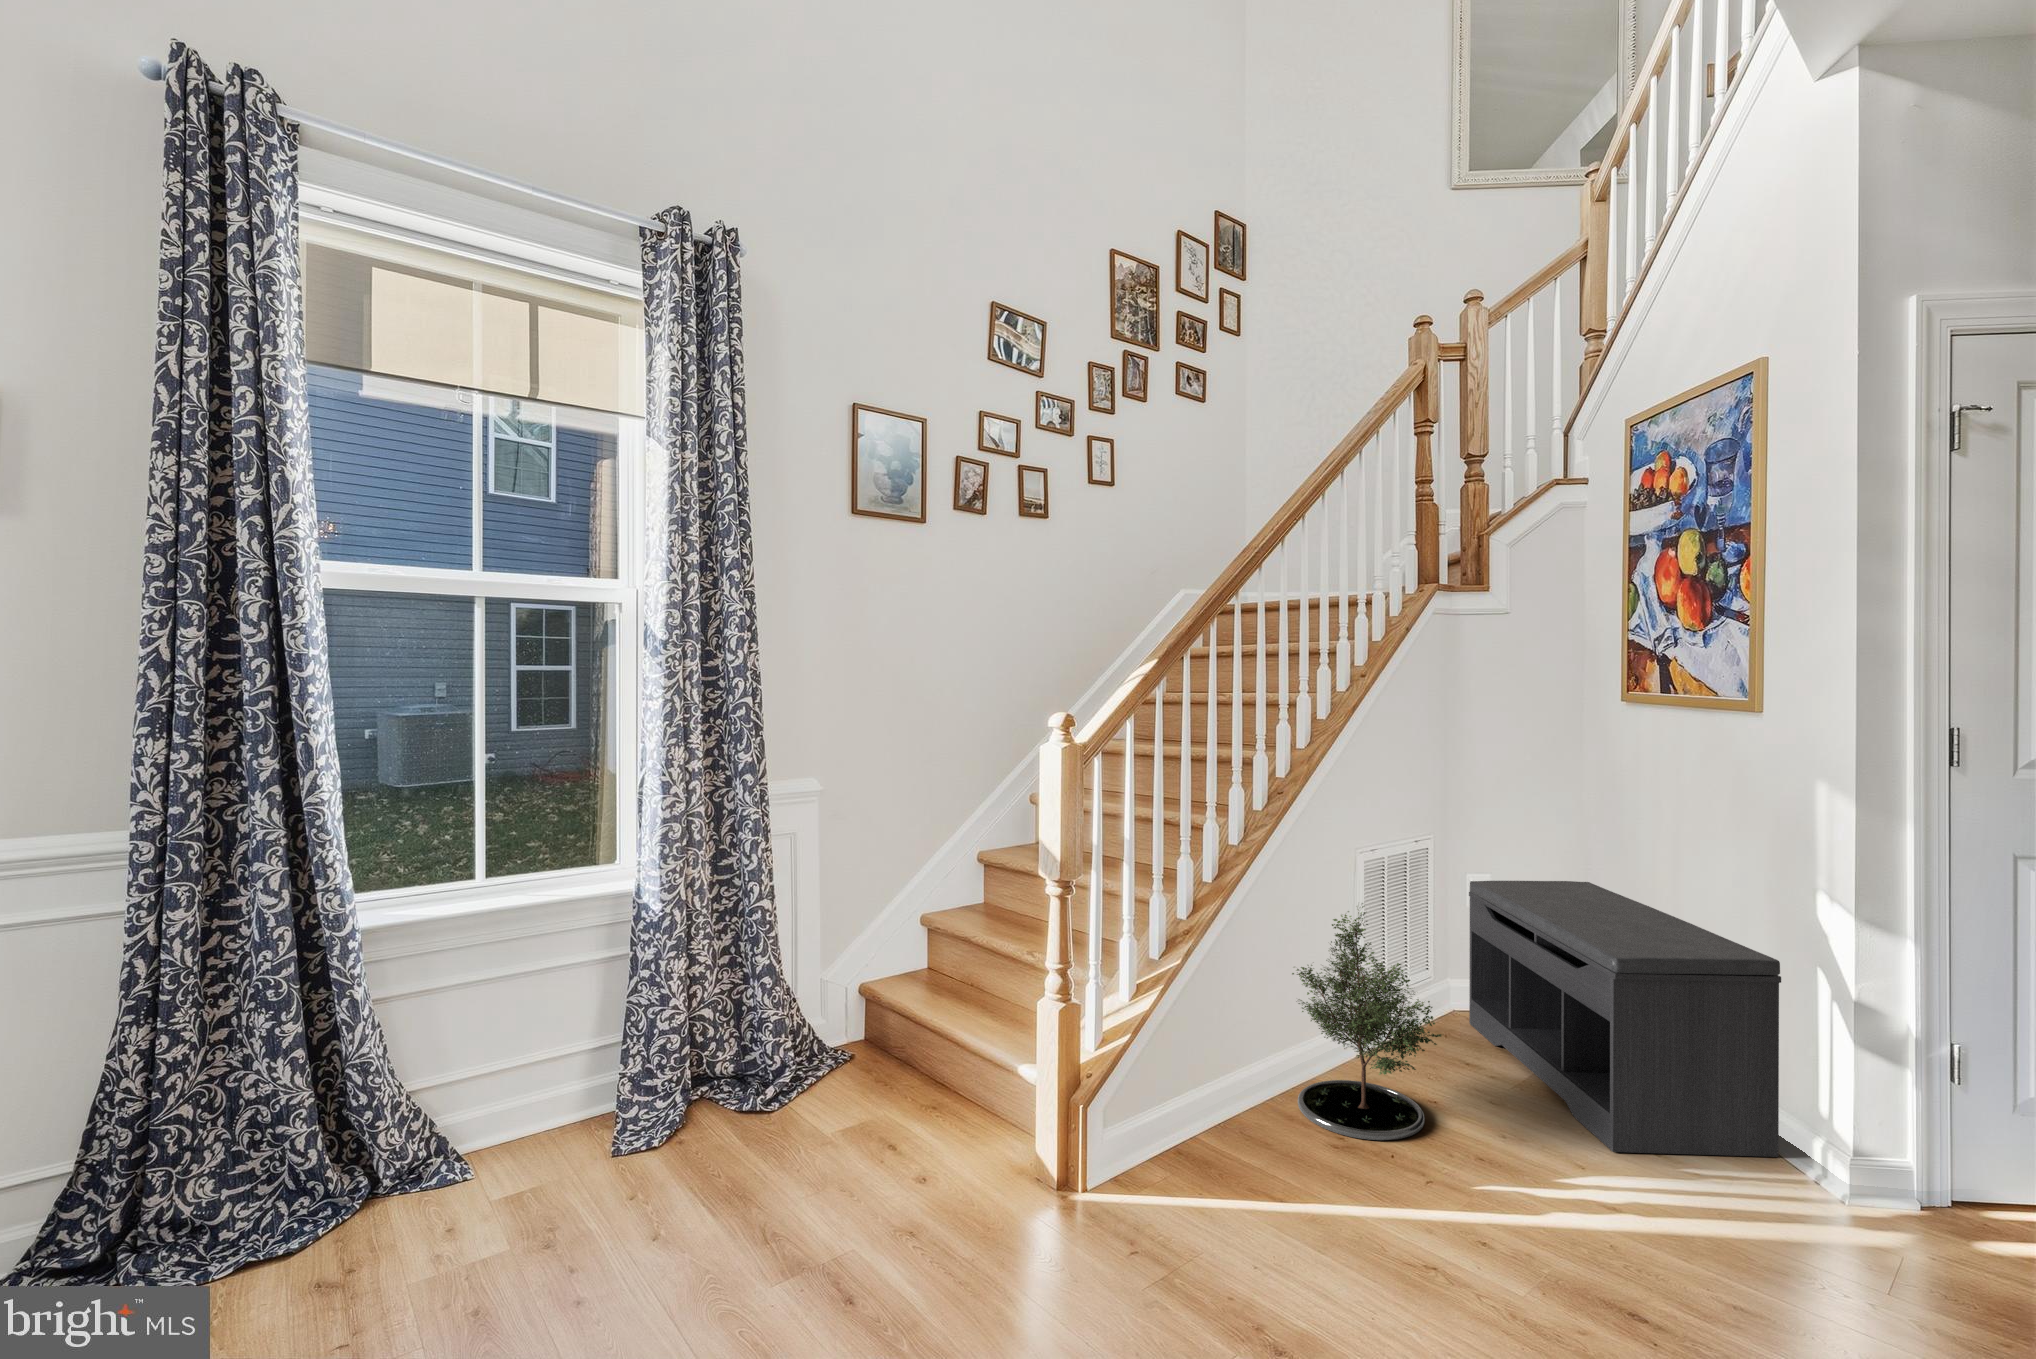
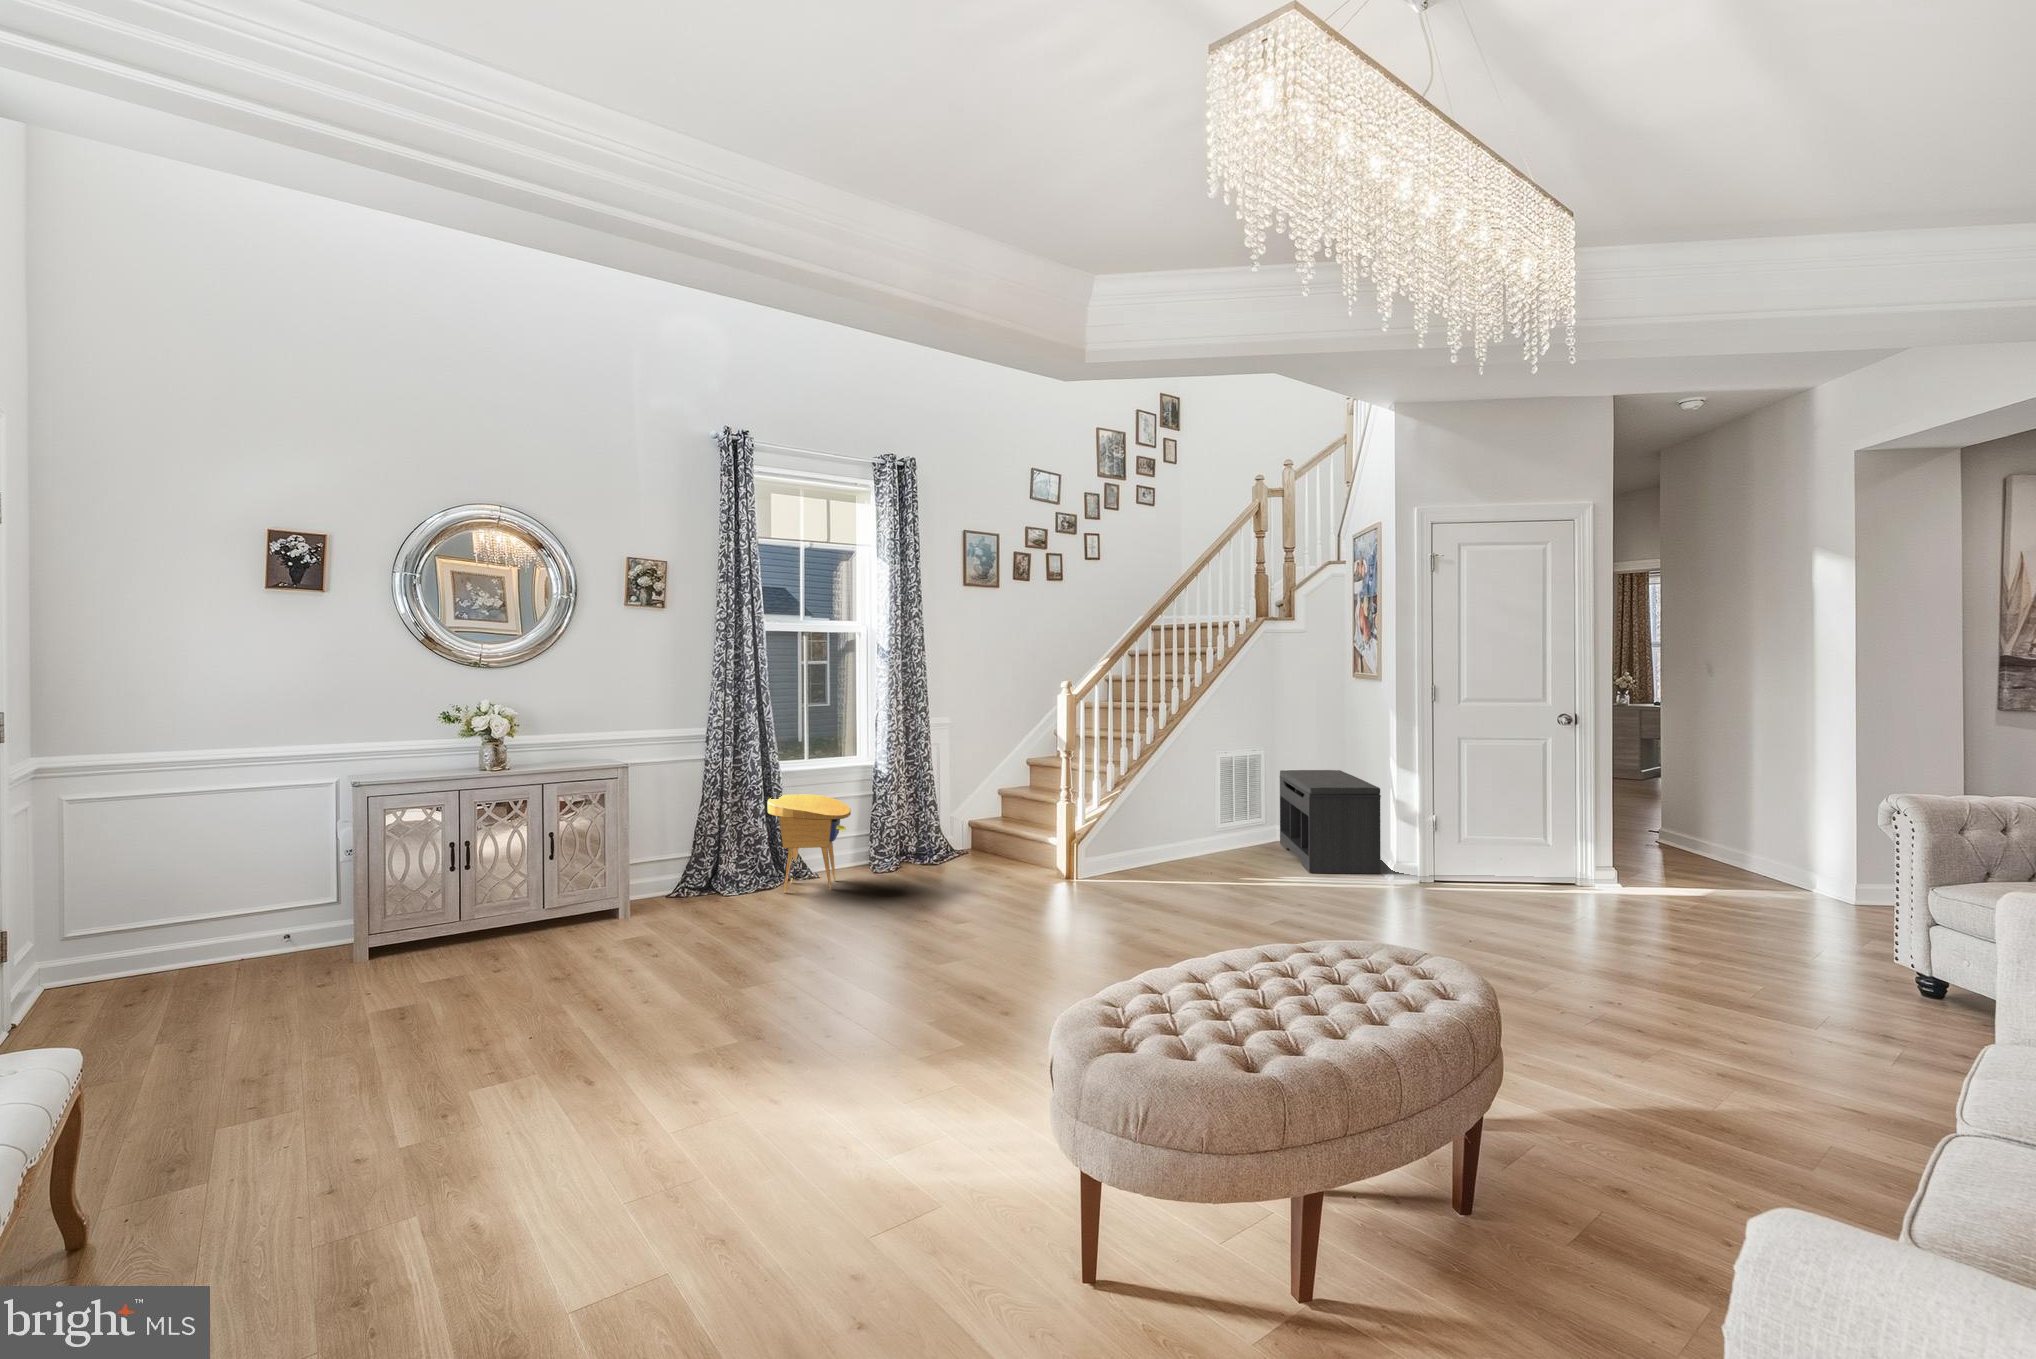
potted tree: present [1292,903,1441,1140] -> none [1176,767,1239,871]
side table: none [291,977,533,1259] -> present [767,794,851,893]

